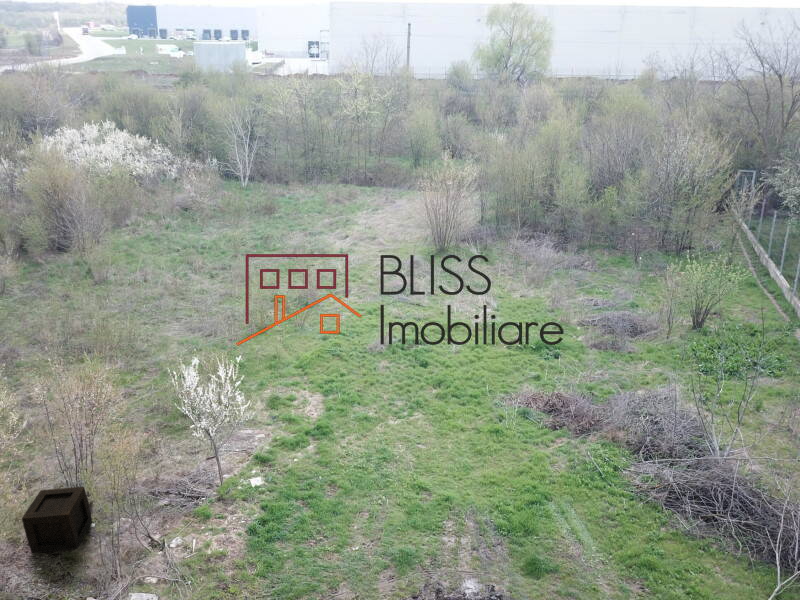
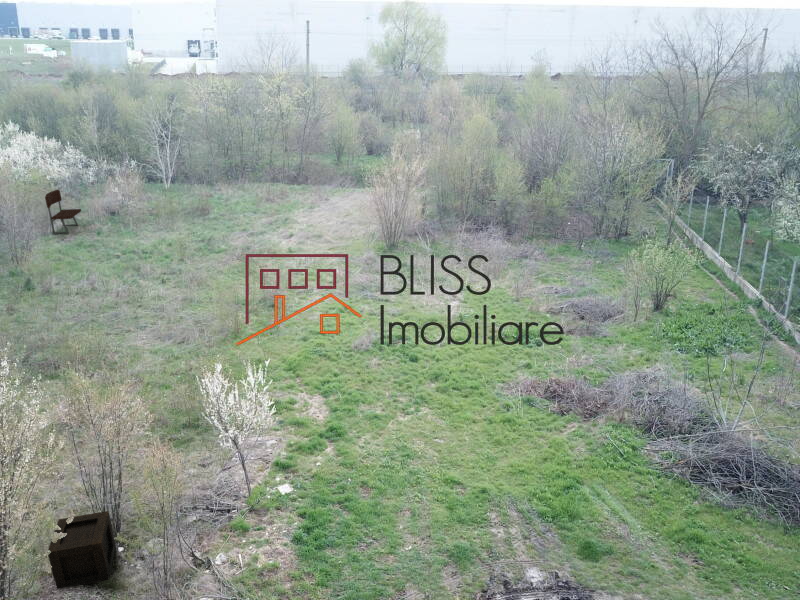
bench: none [119,194,153,235] -> present [45,190,81,234]

